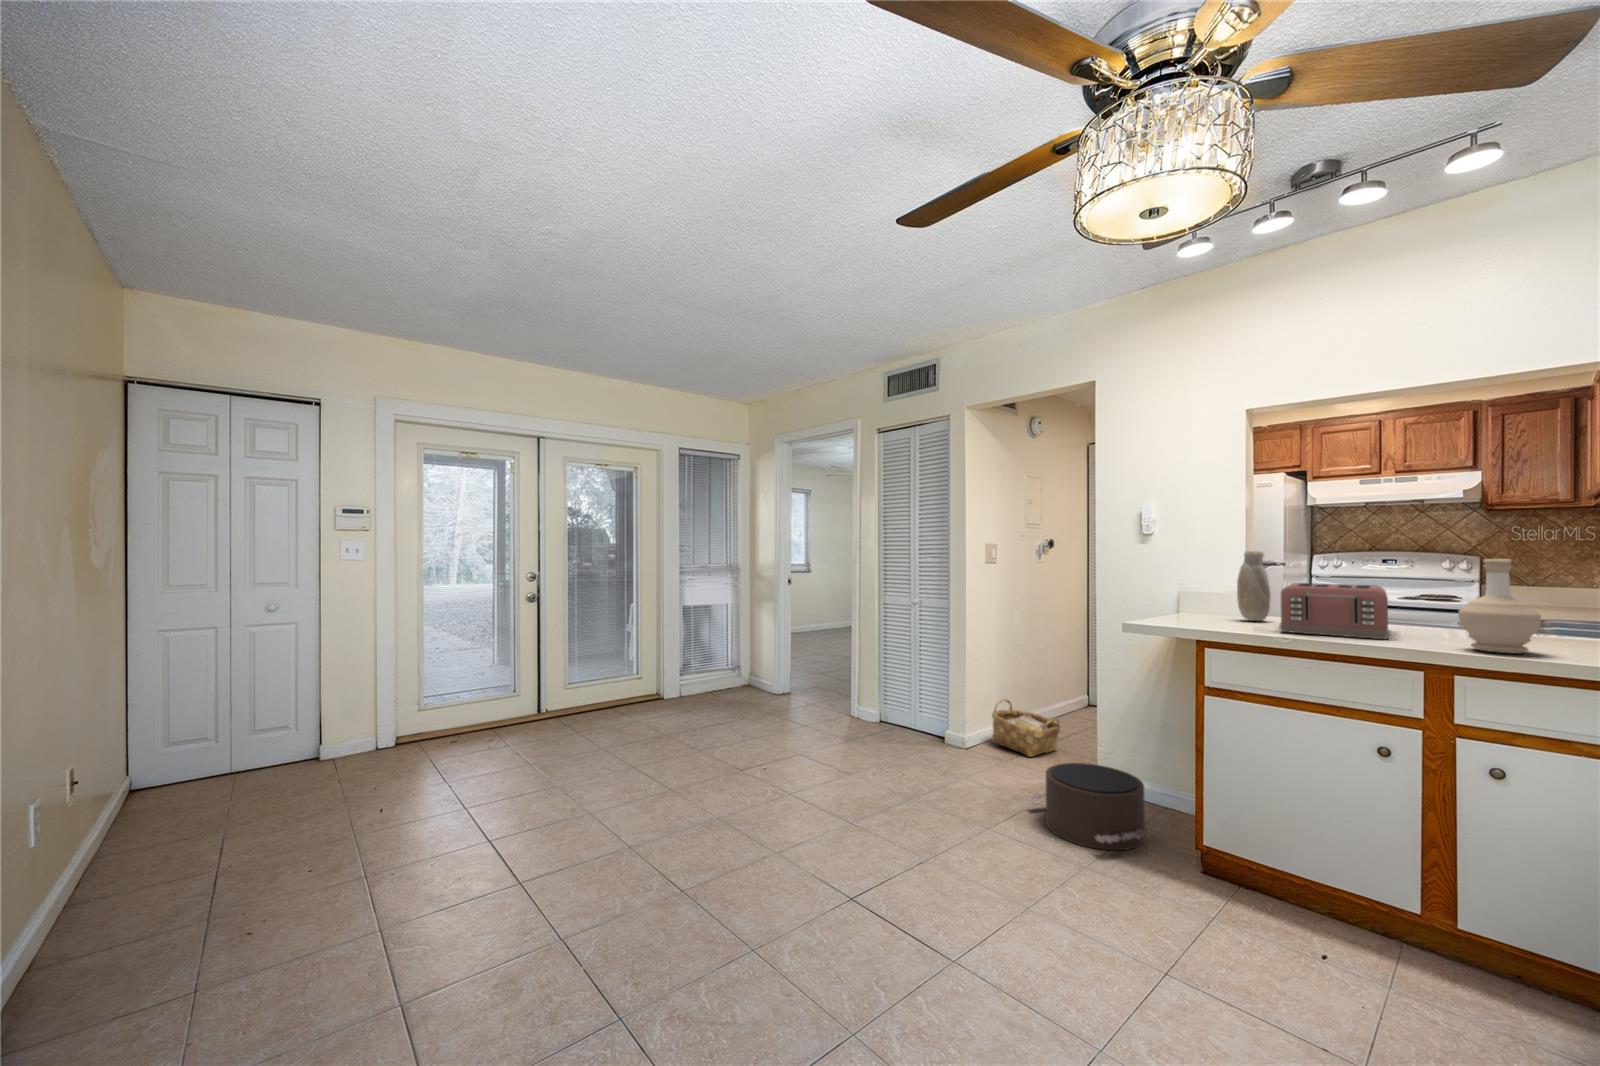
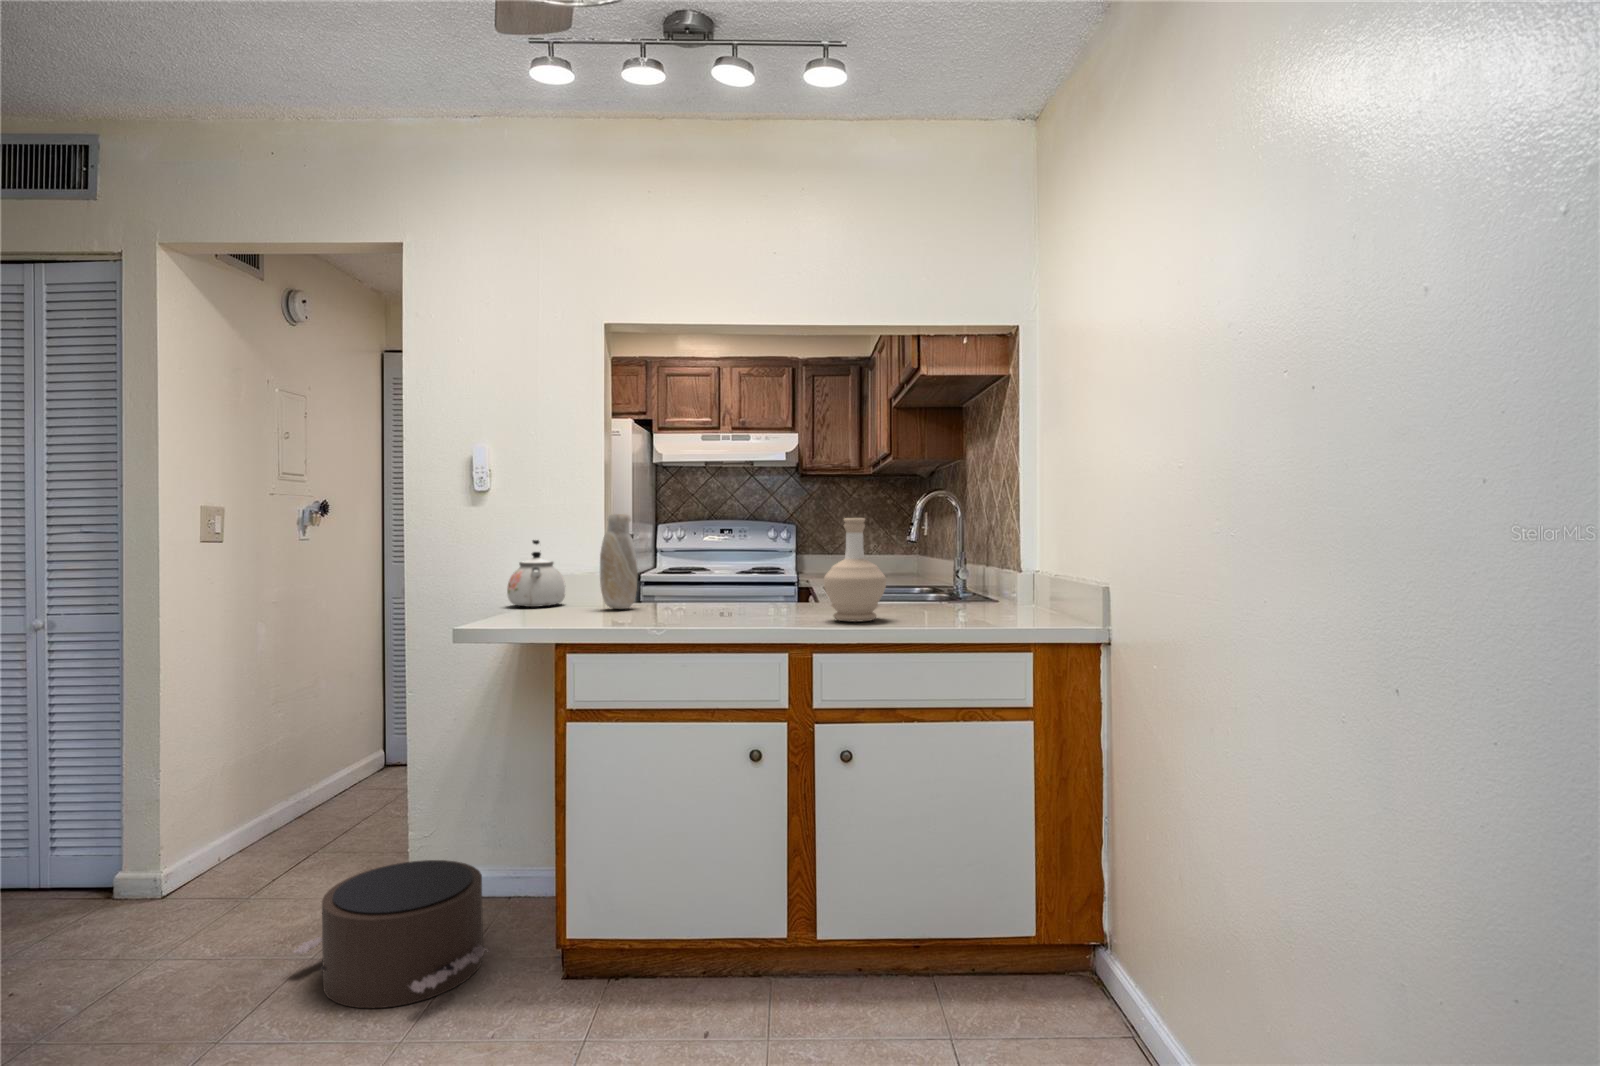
kettle: none [1166,568,1211,614] -> present [507,540,566,607]
toaster: present [1280,583,1389,639] -> none [654,554,762,620]
woven basket: present [992,699,1060,757] -> none [215,783,344,875]

